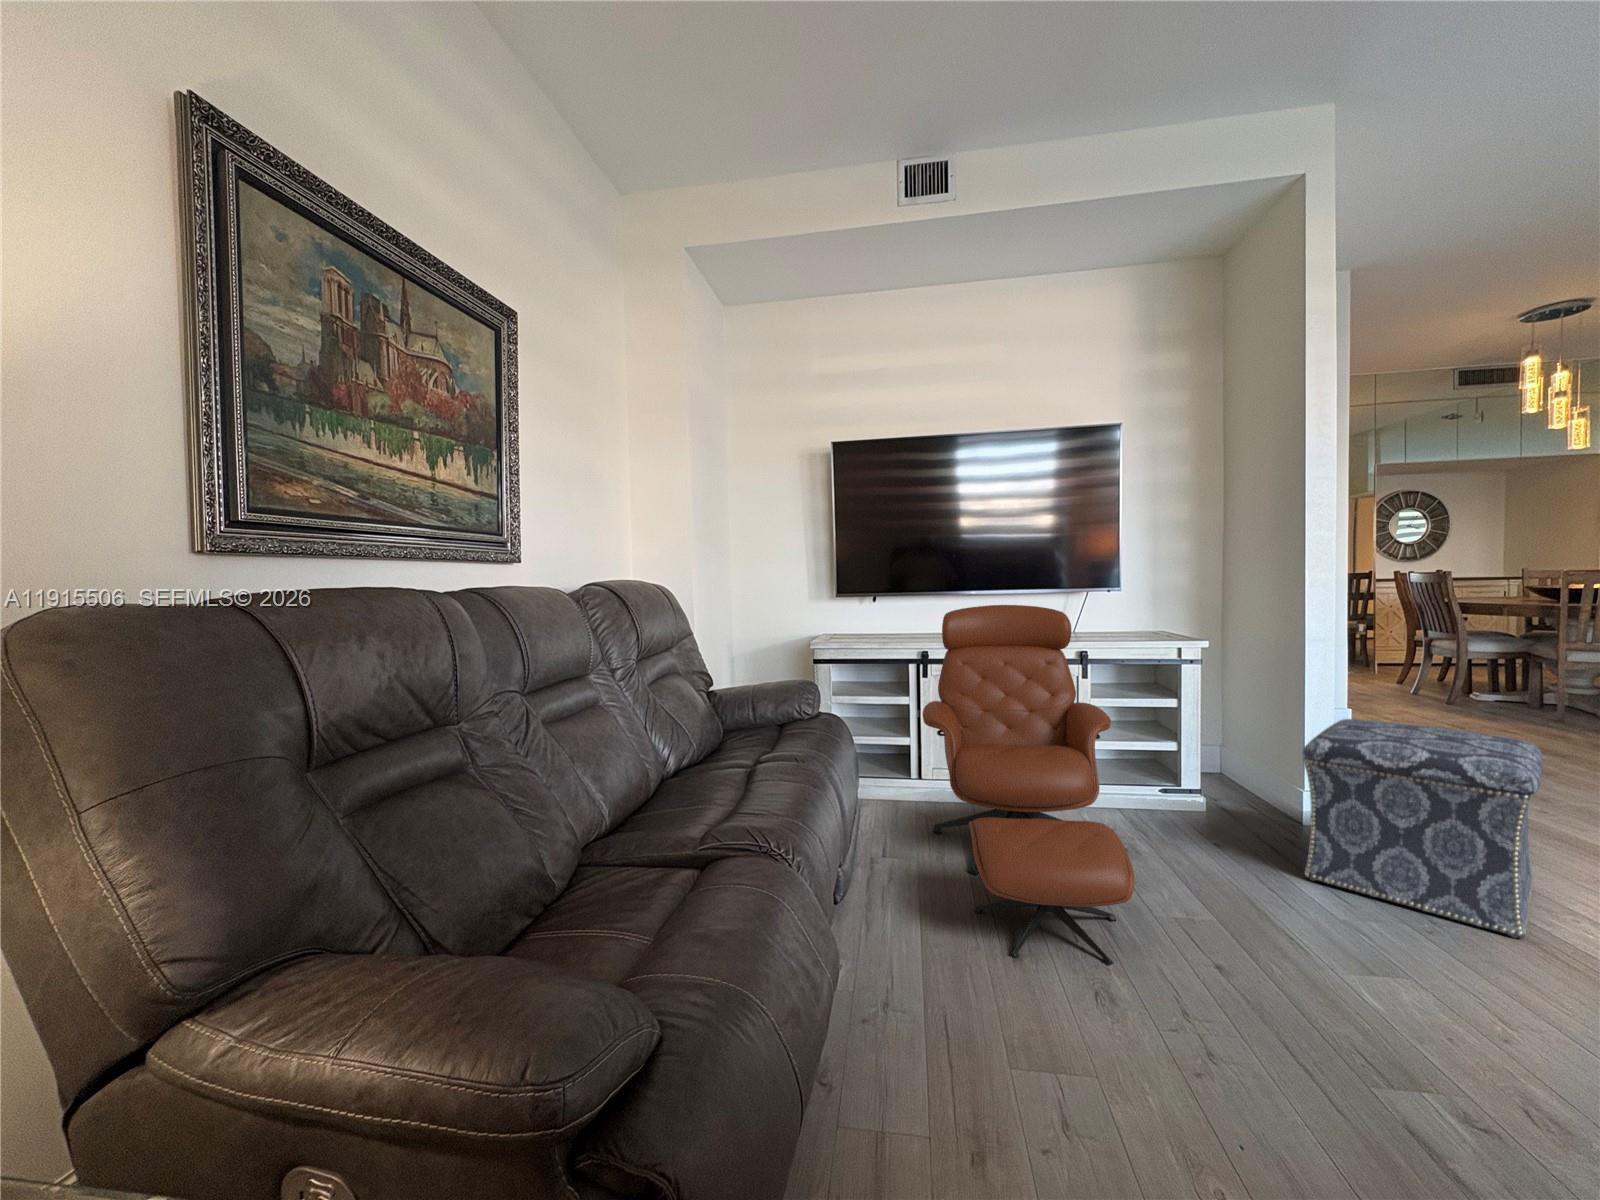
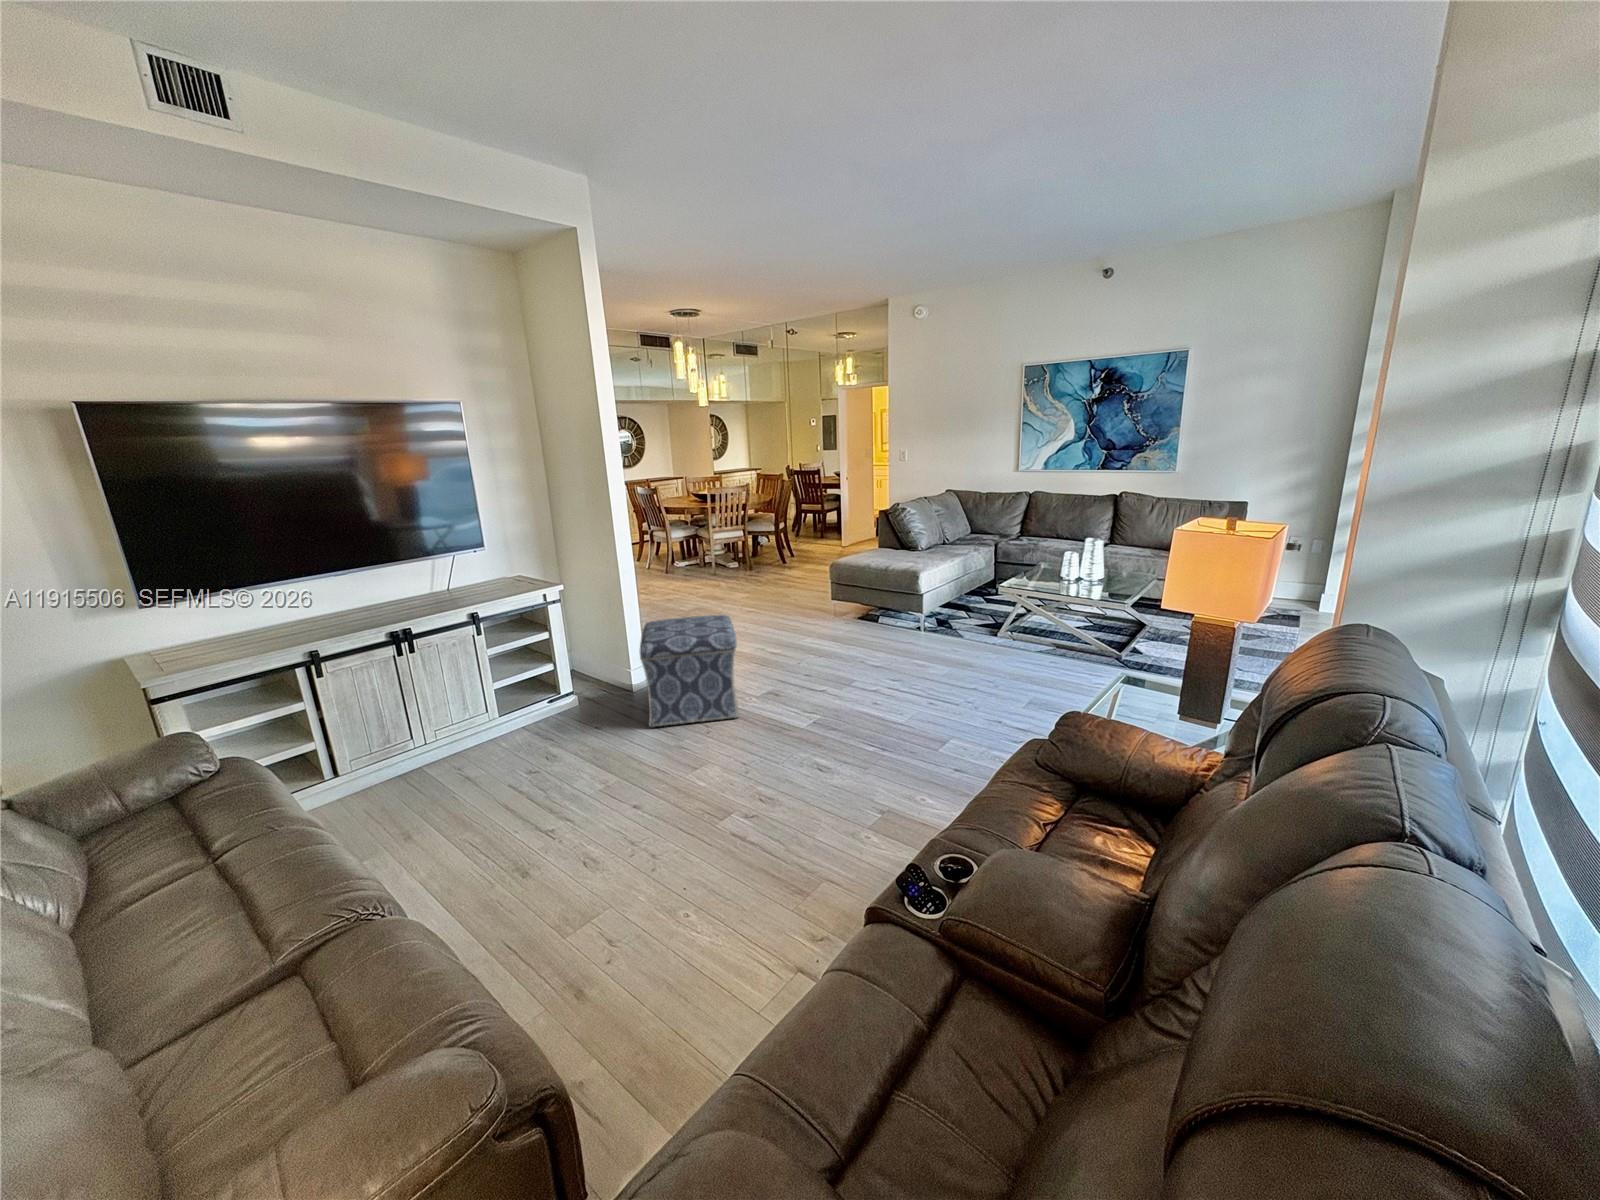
lounge chair: present [923,605,1135,966] -> none [339,585,585,876]

